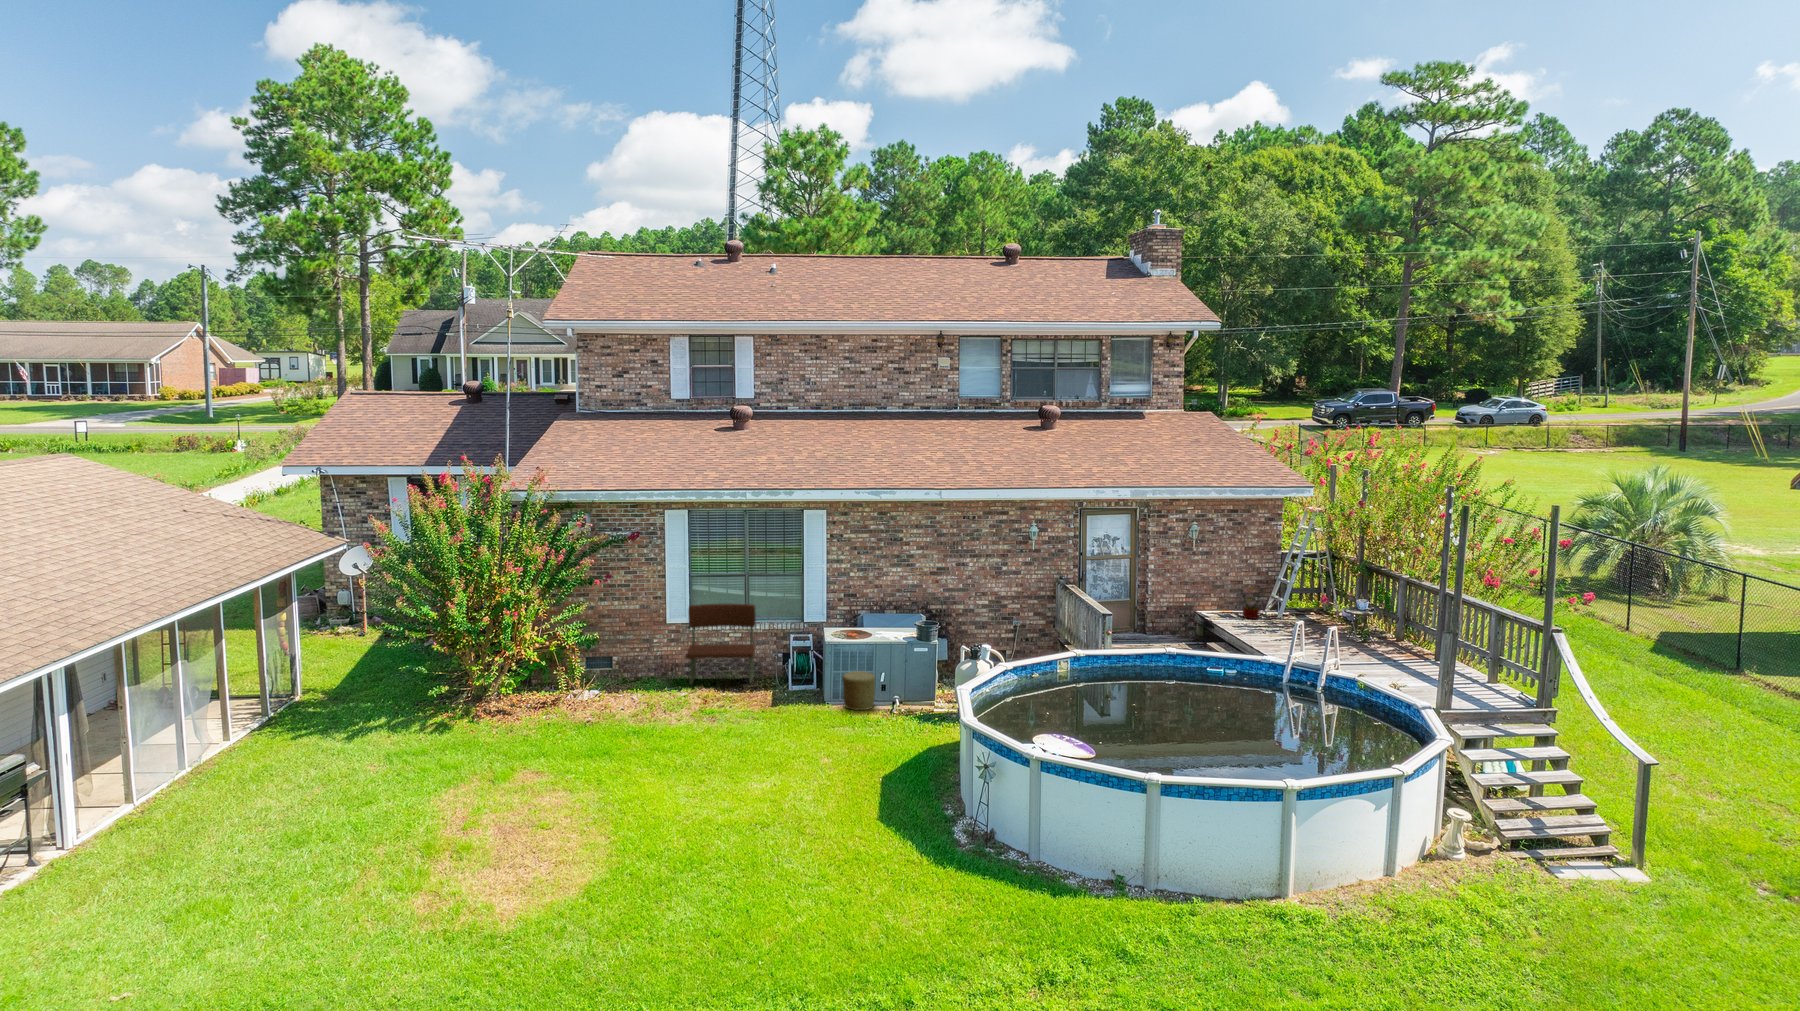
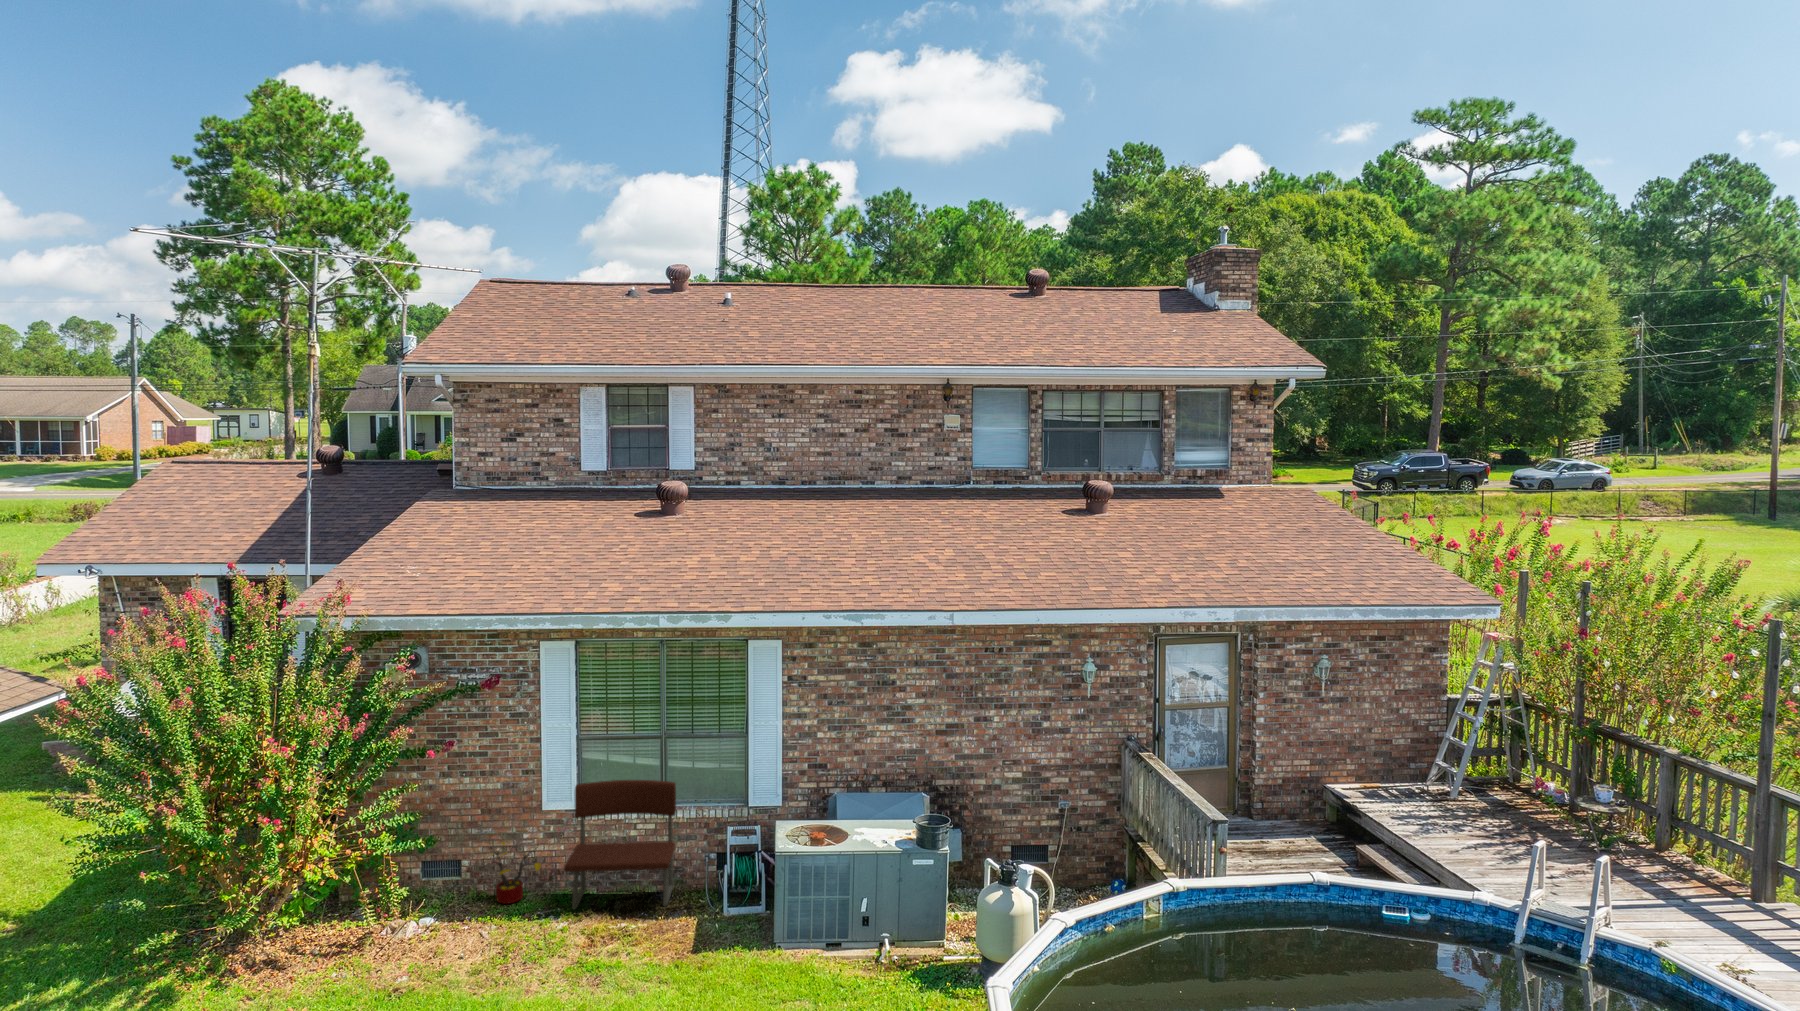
decorative plant: present [1238,584,1275,619] -> present [492,842,541,904]
woven basket: present [842,671,875,710] -> none [800,902,852,972]

